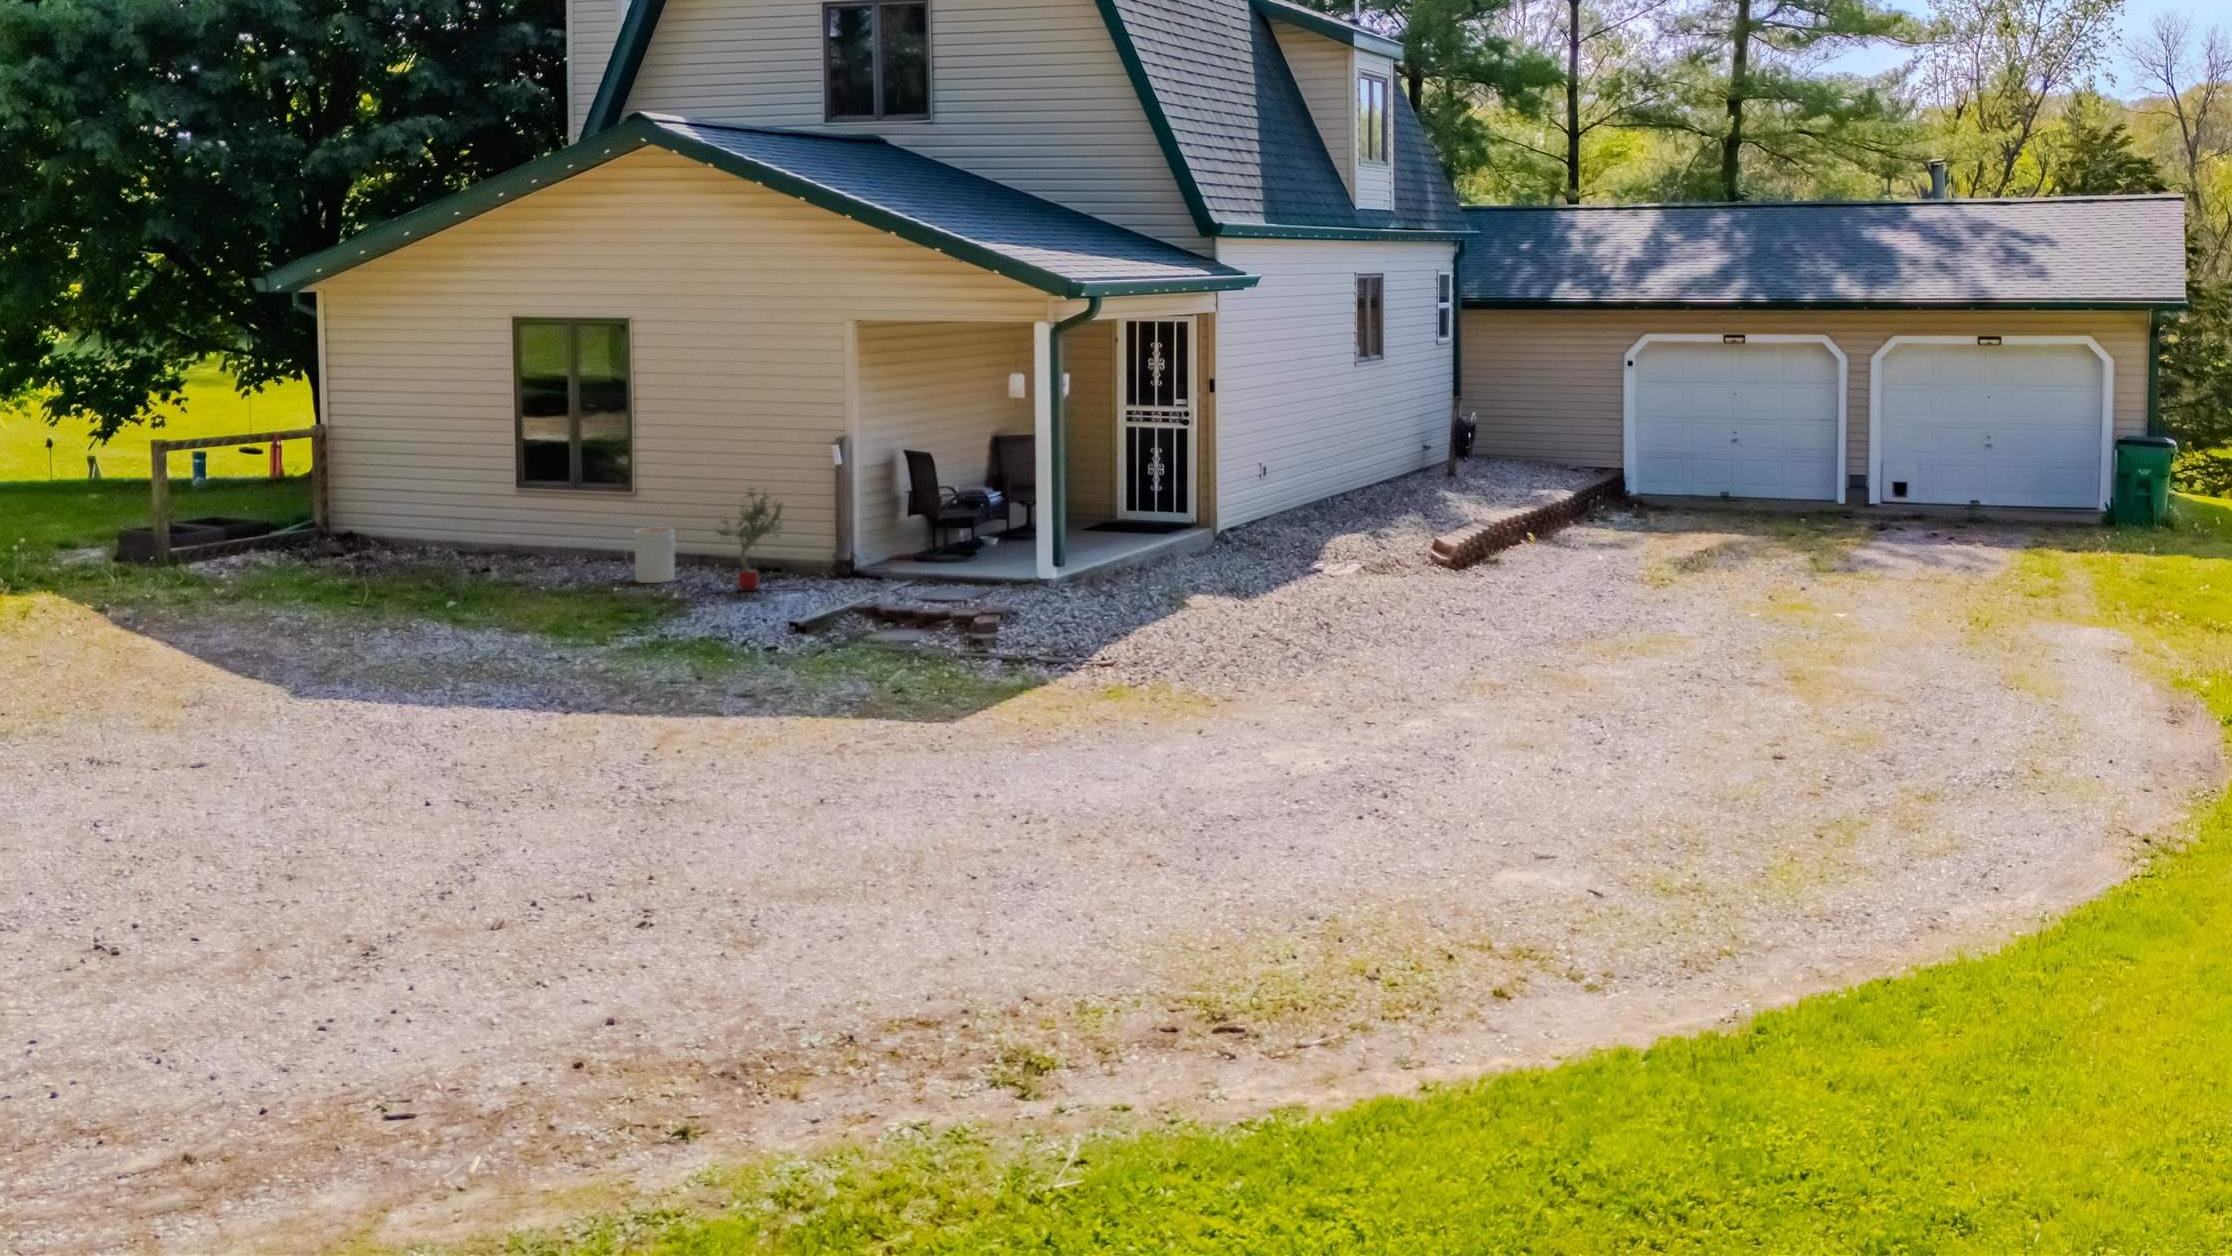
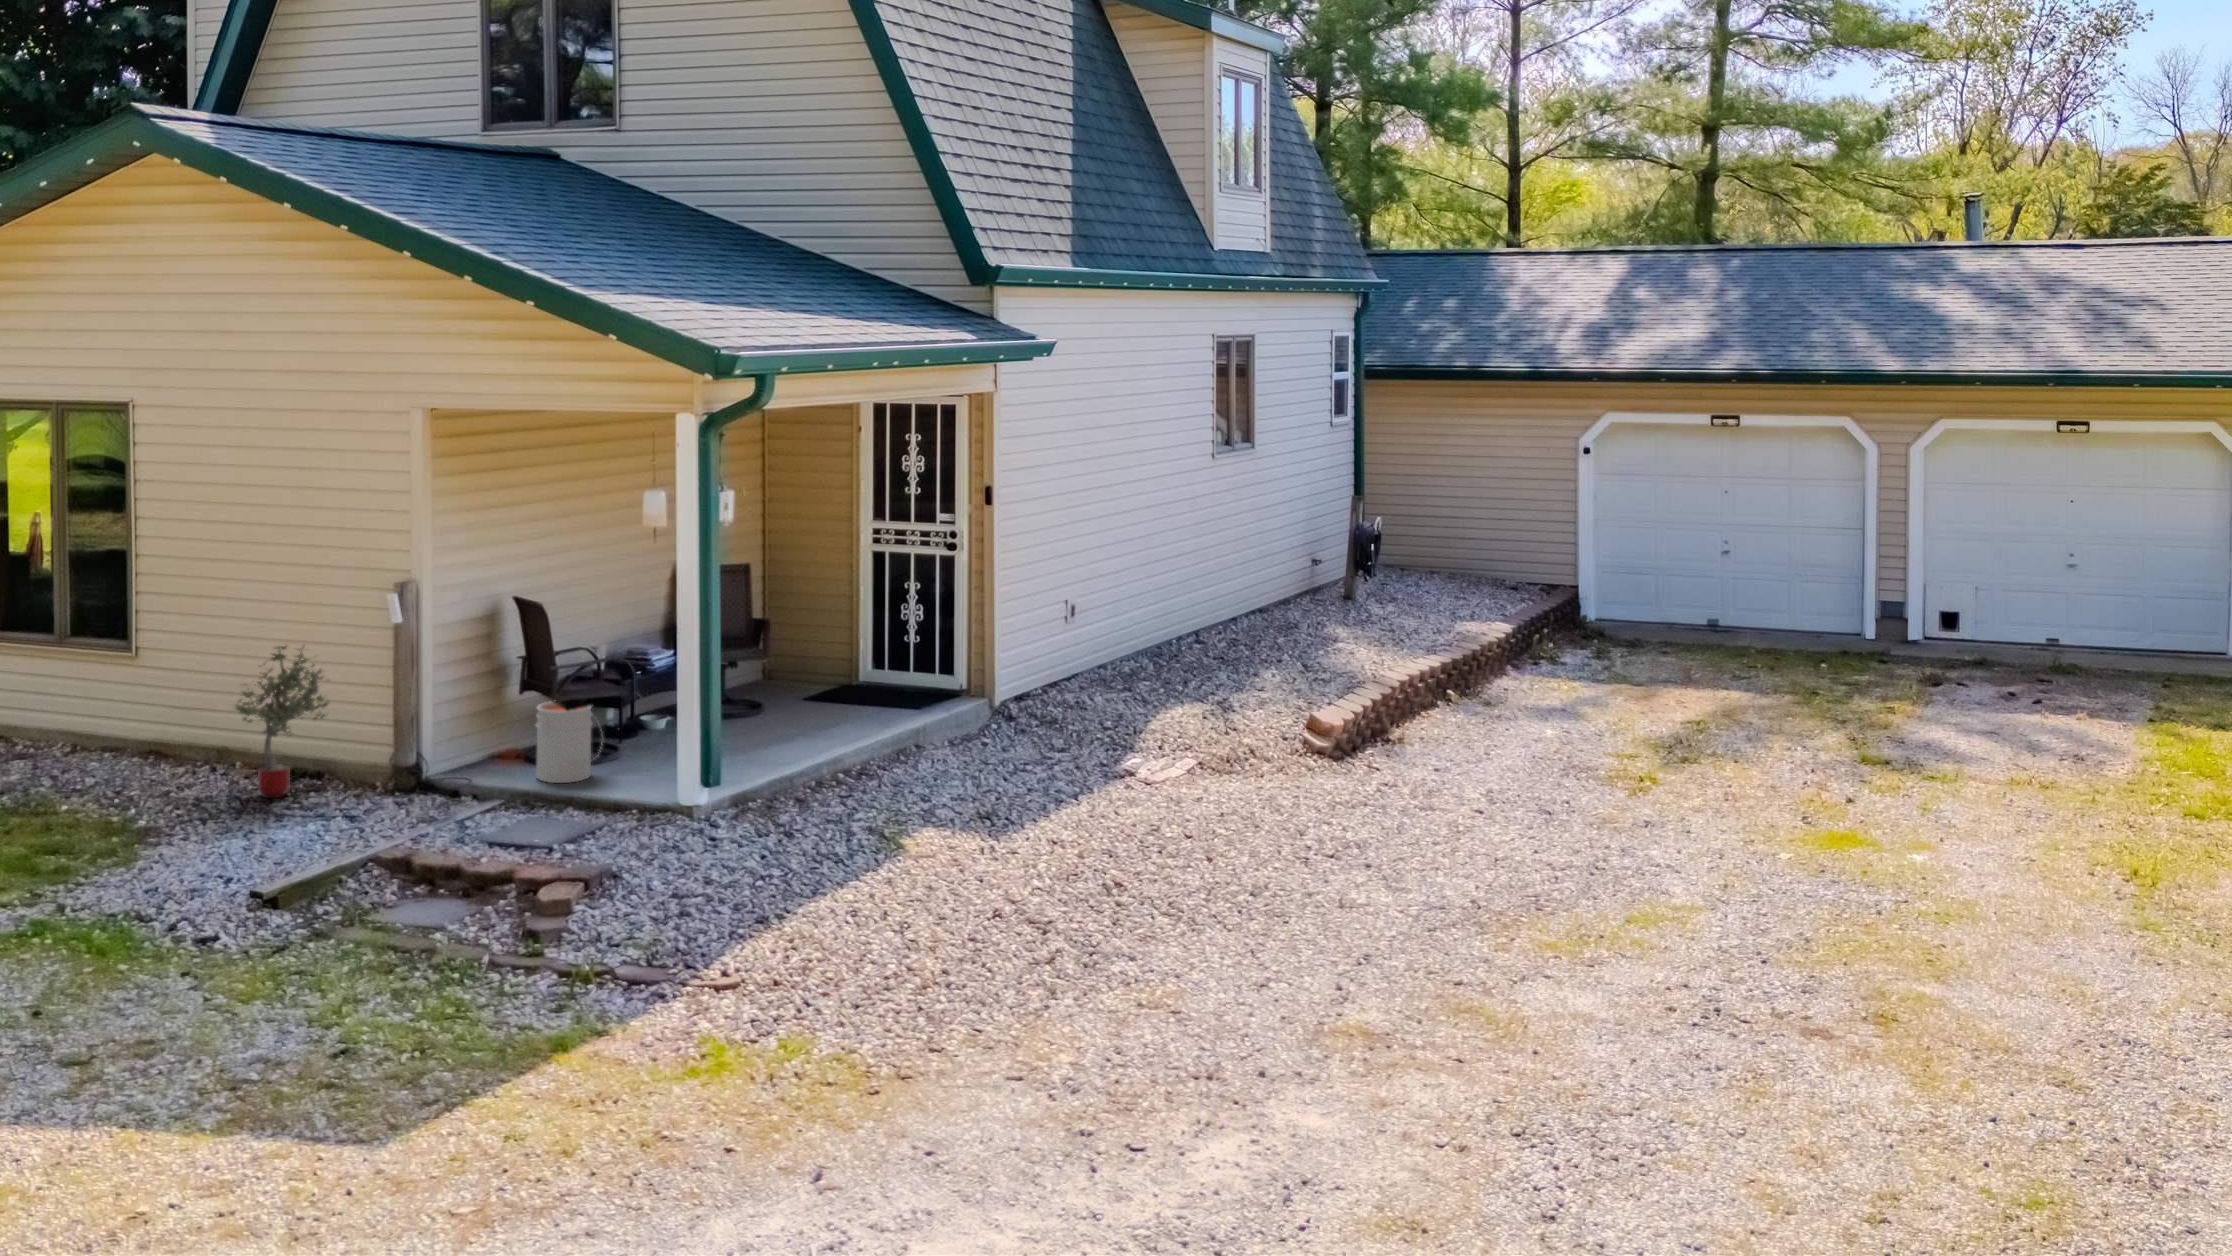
bucket: present [626,527,676,583] -> present [536,702,603,783]

